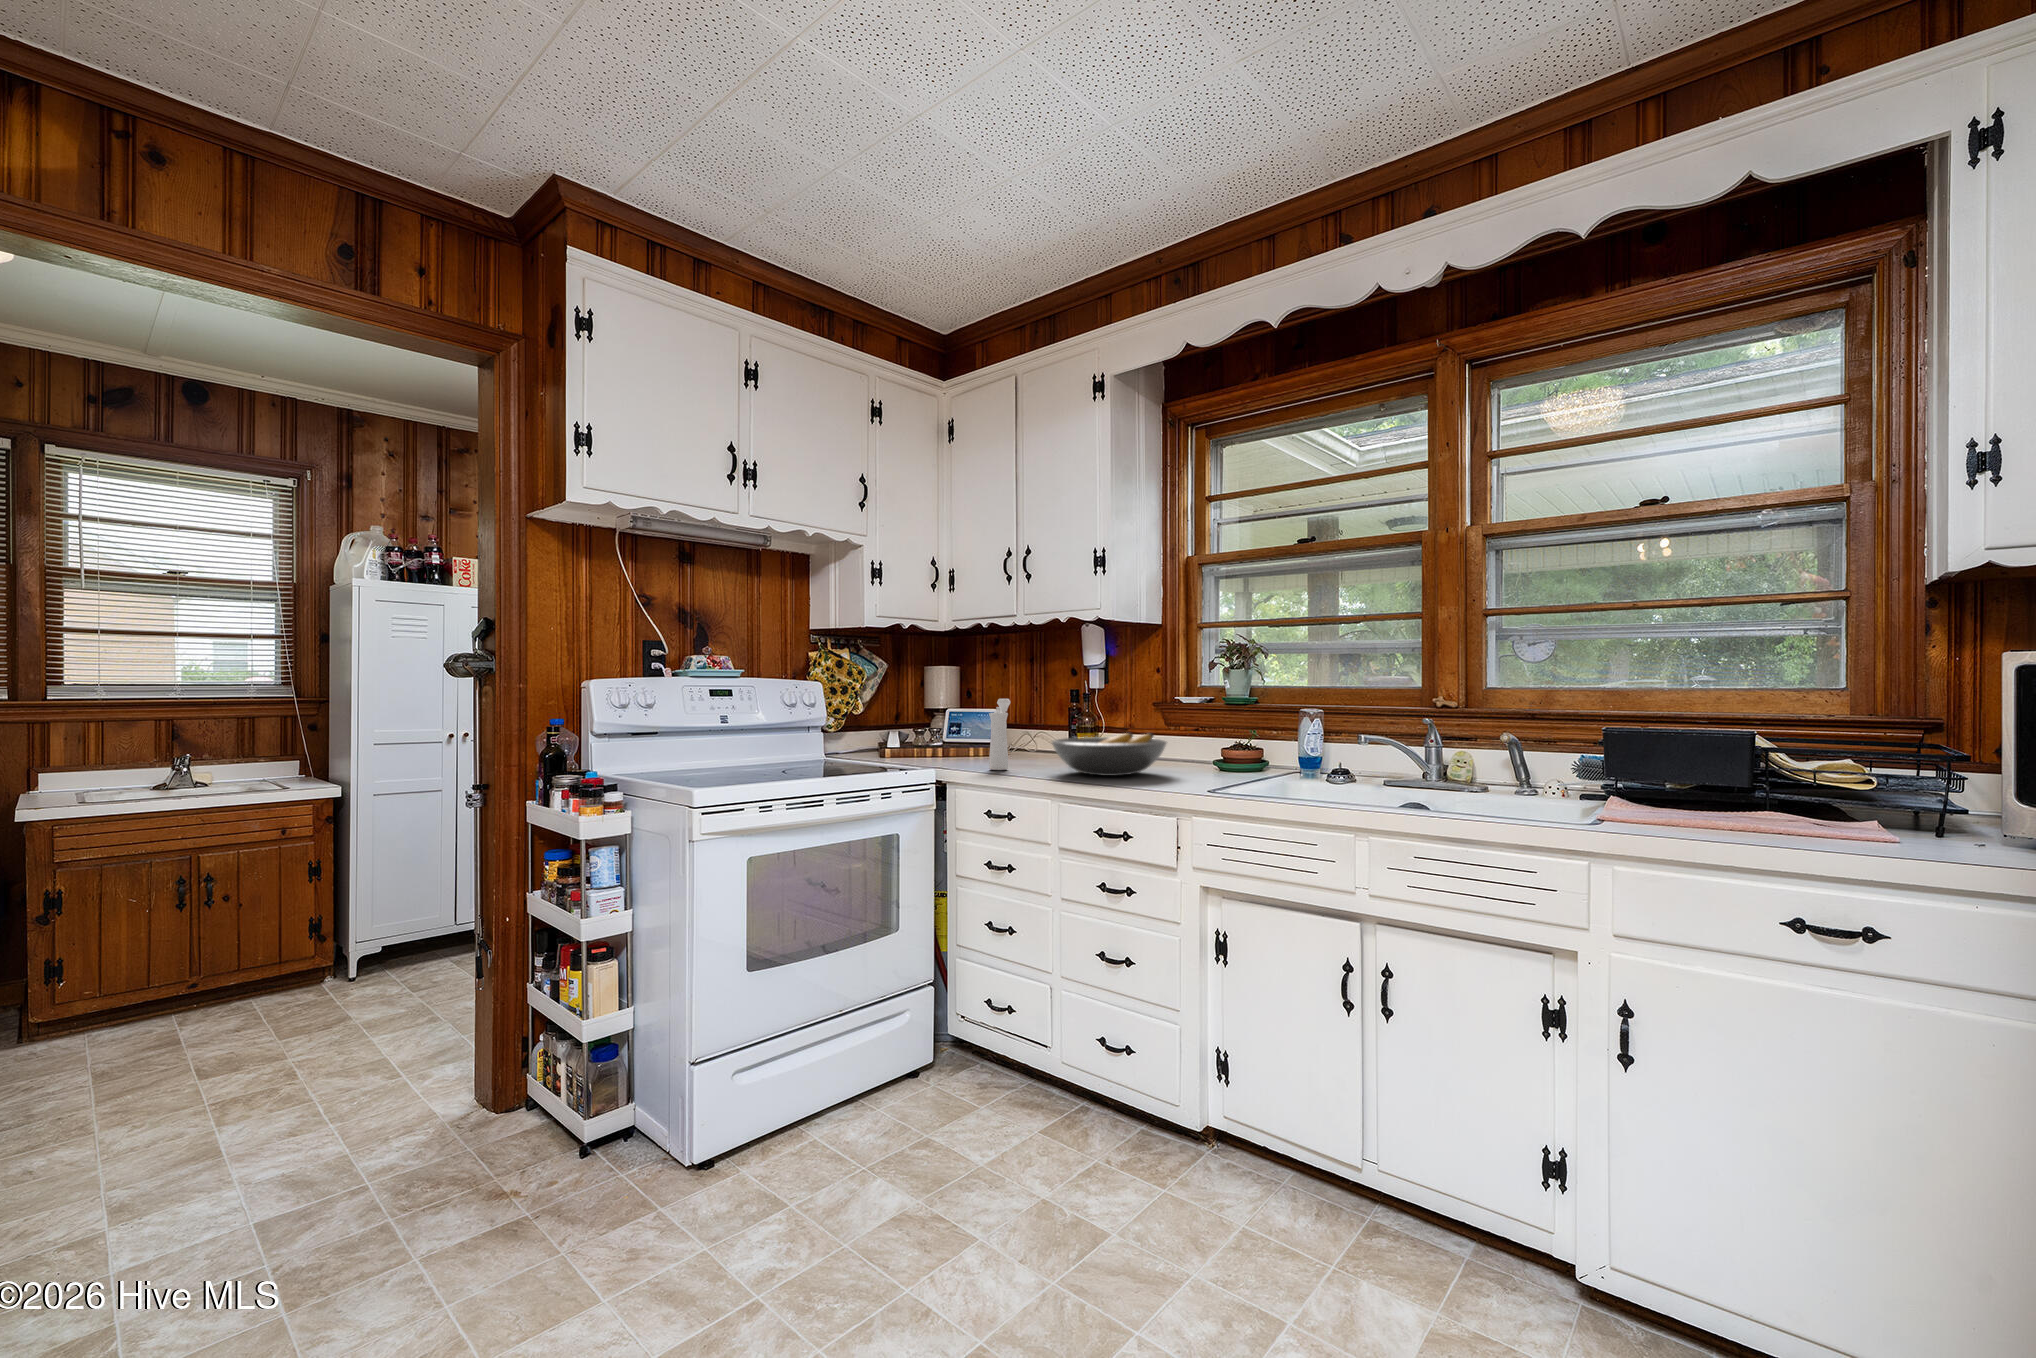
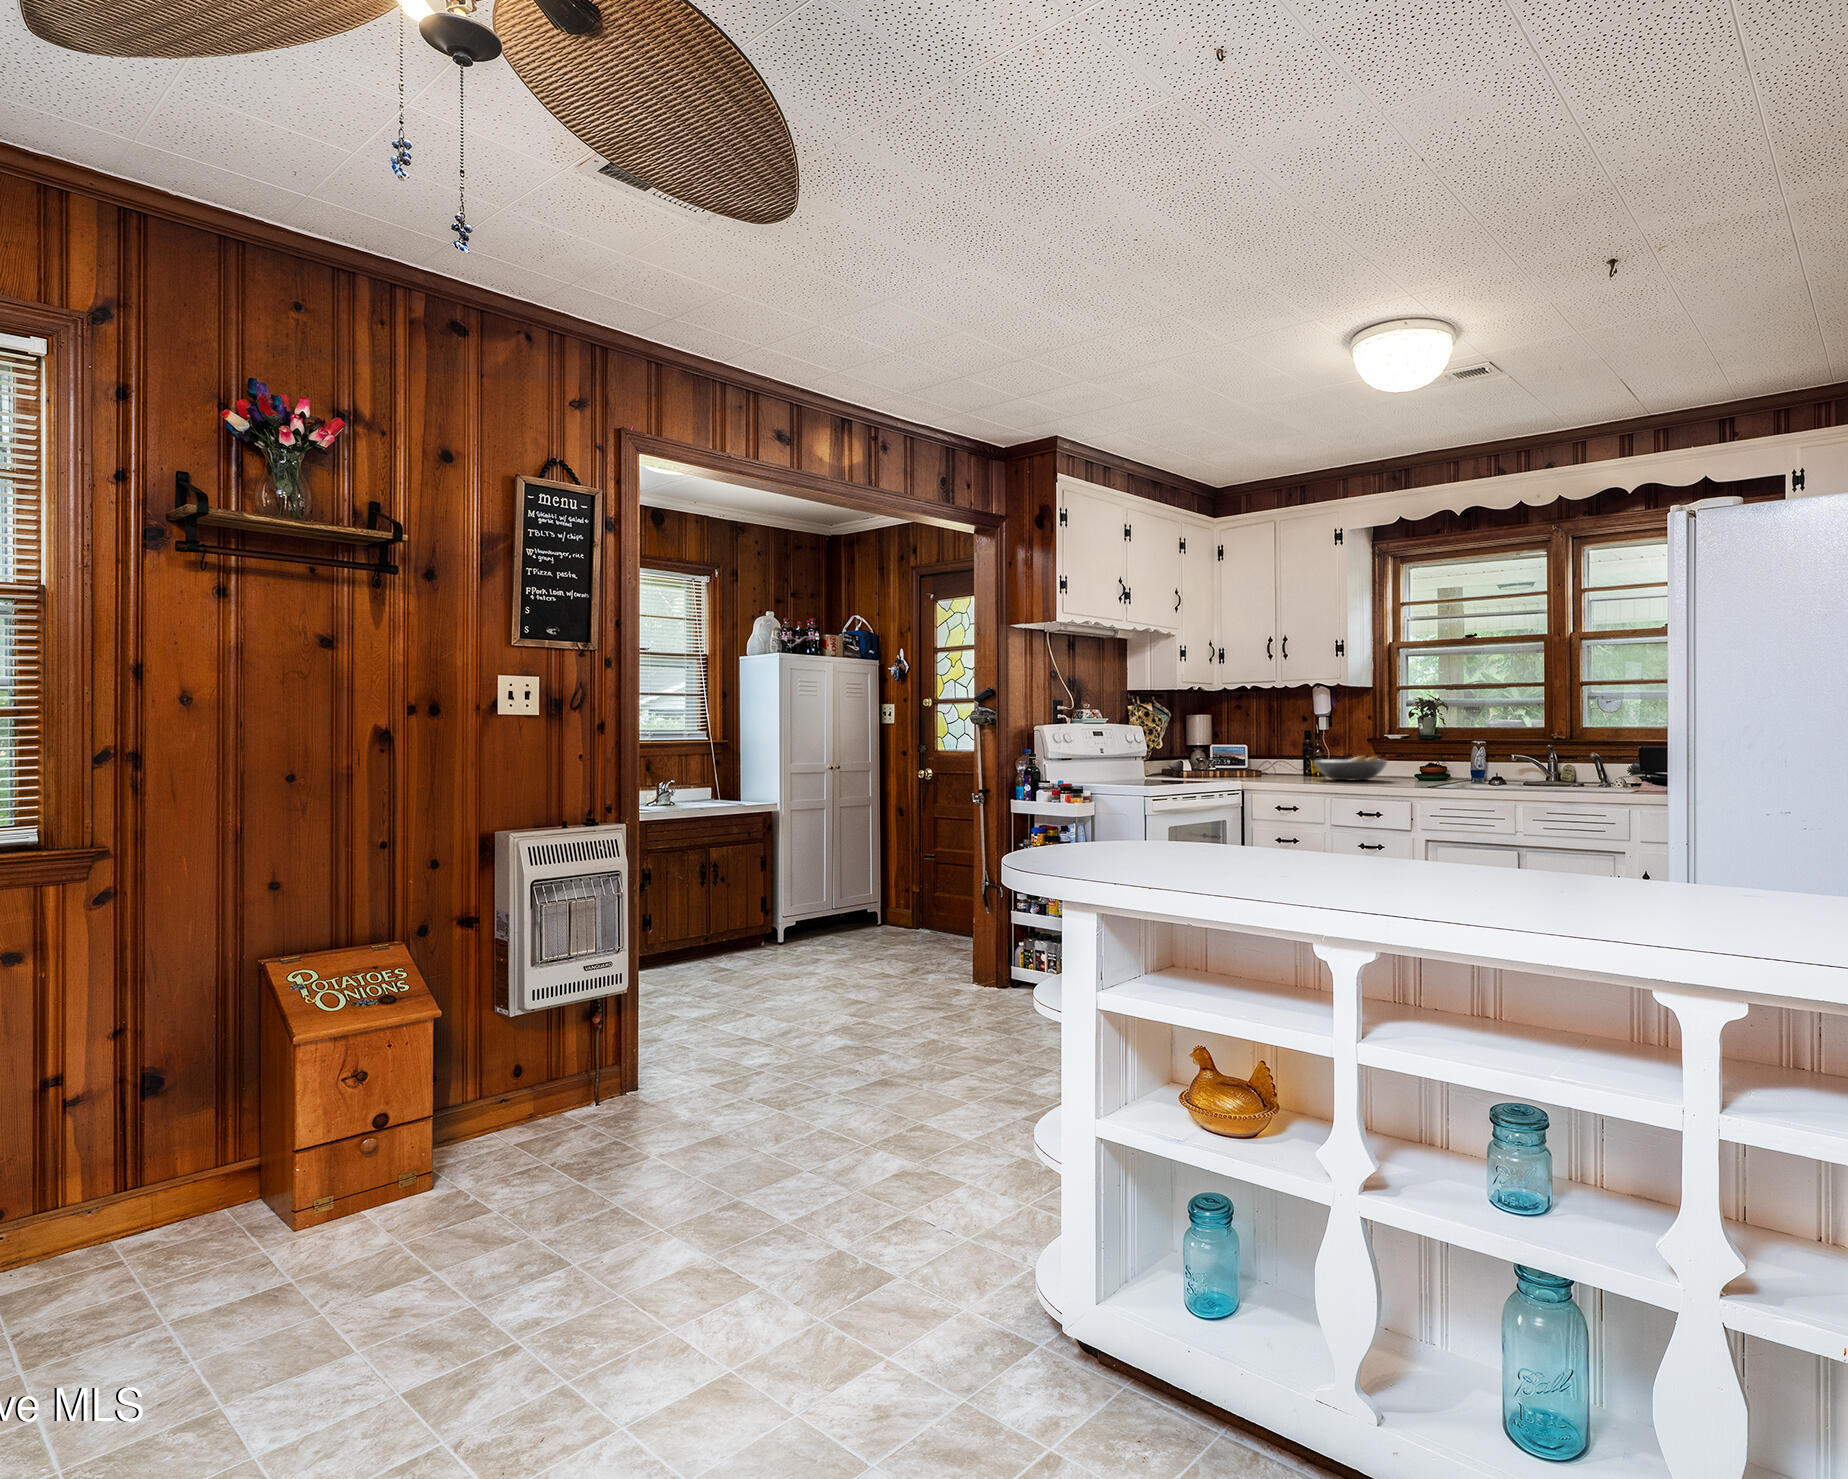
pepper mill: present [989,699,1011,770] -> none [1270,736,1283,779]

